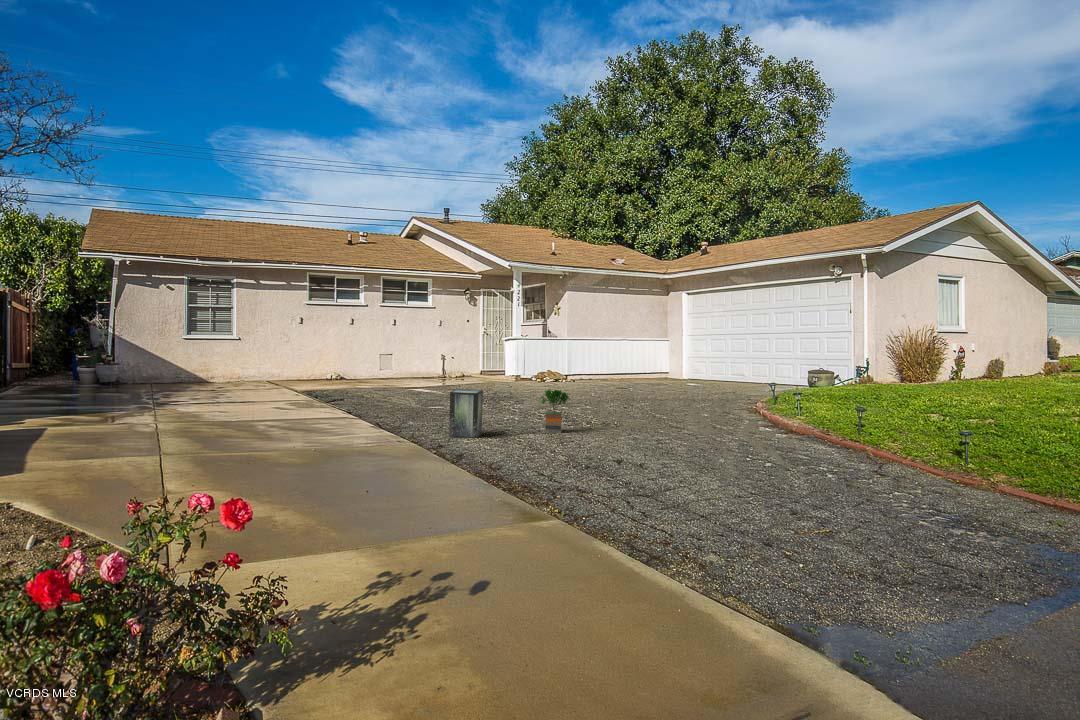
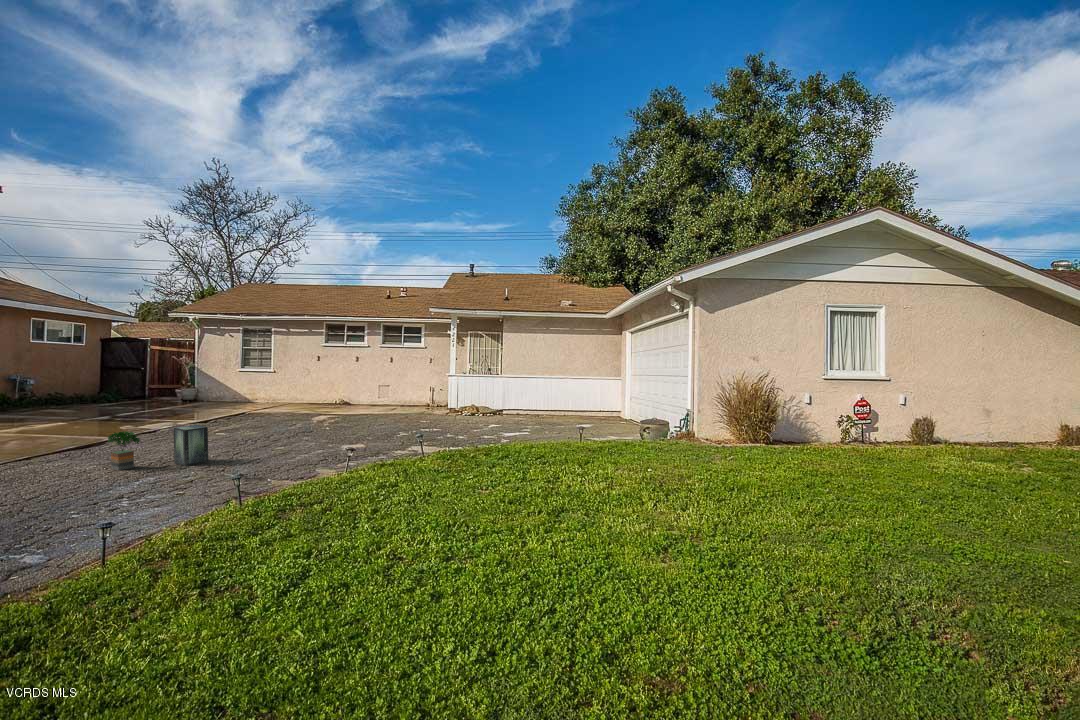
storage box: present [449,389,483,438] -> present [174,425,208,466]

